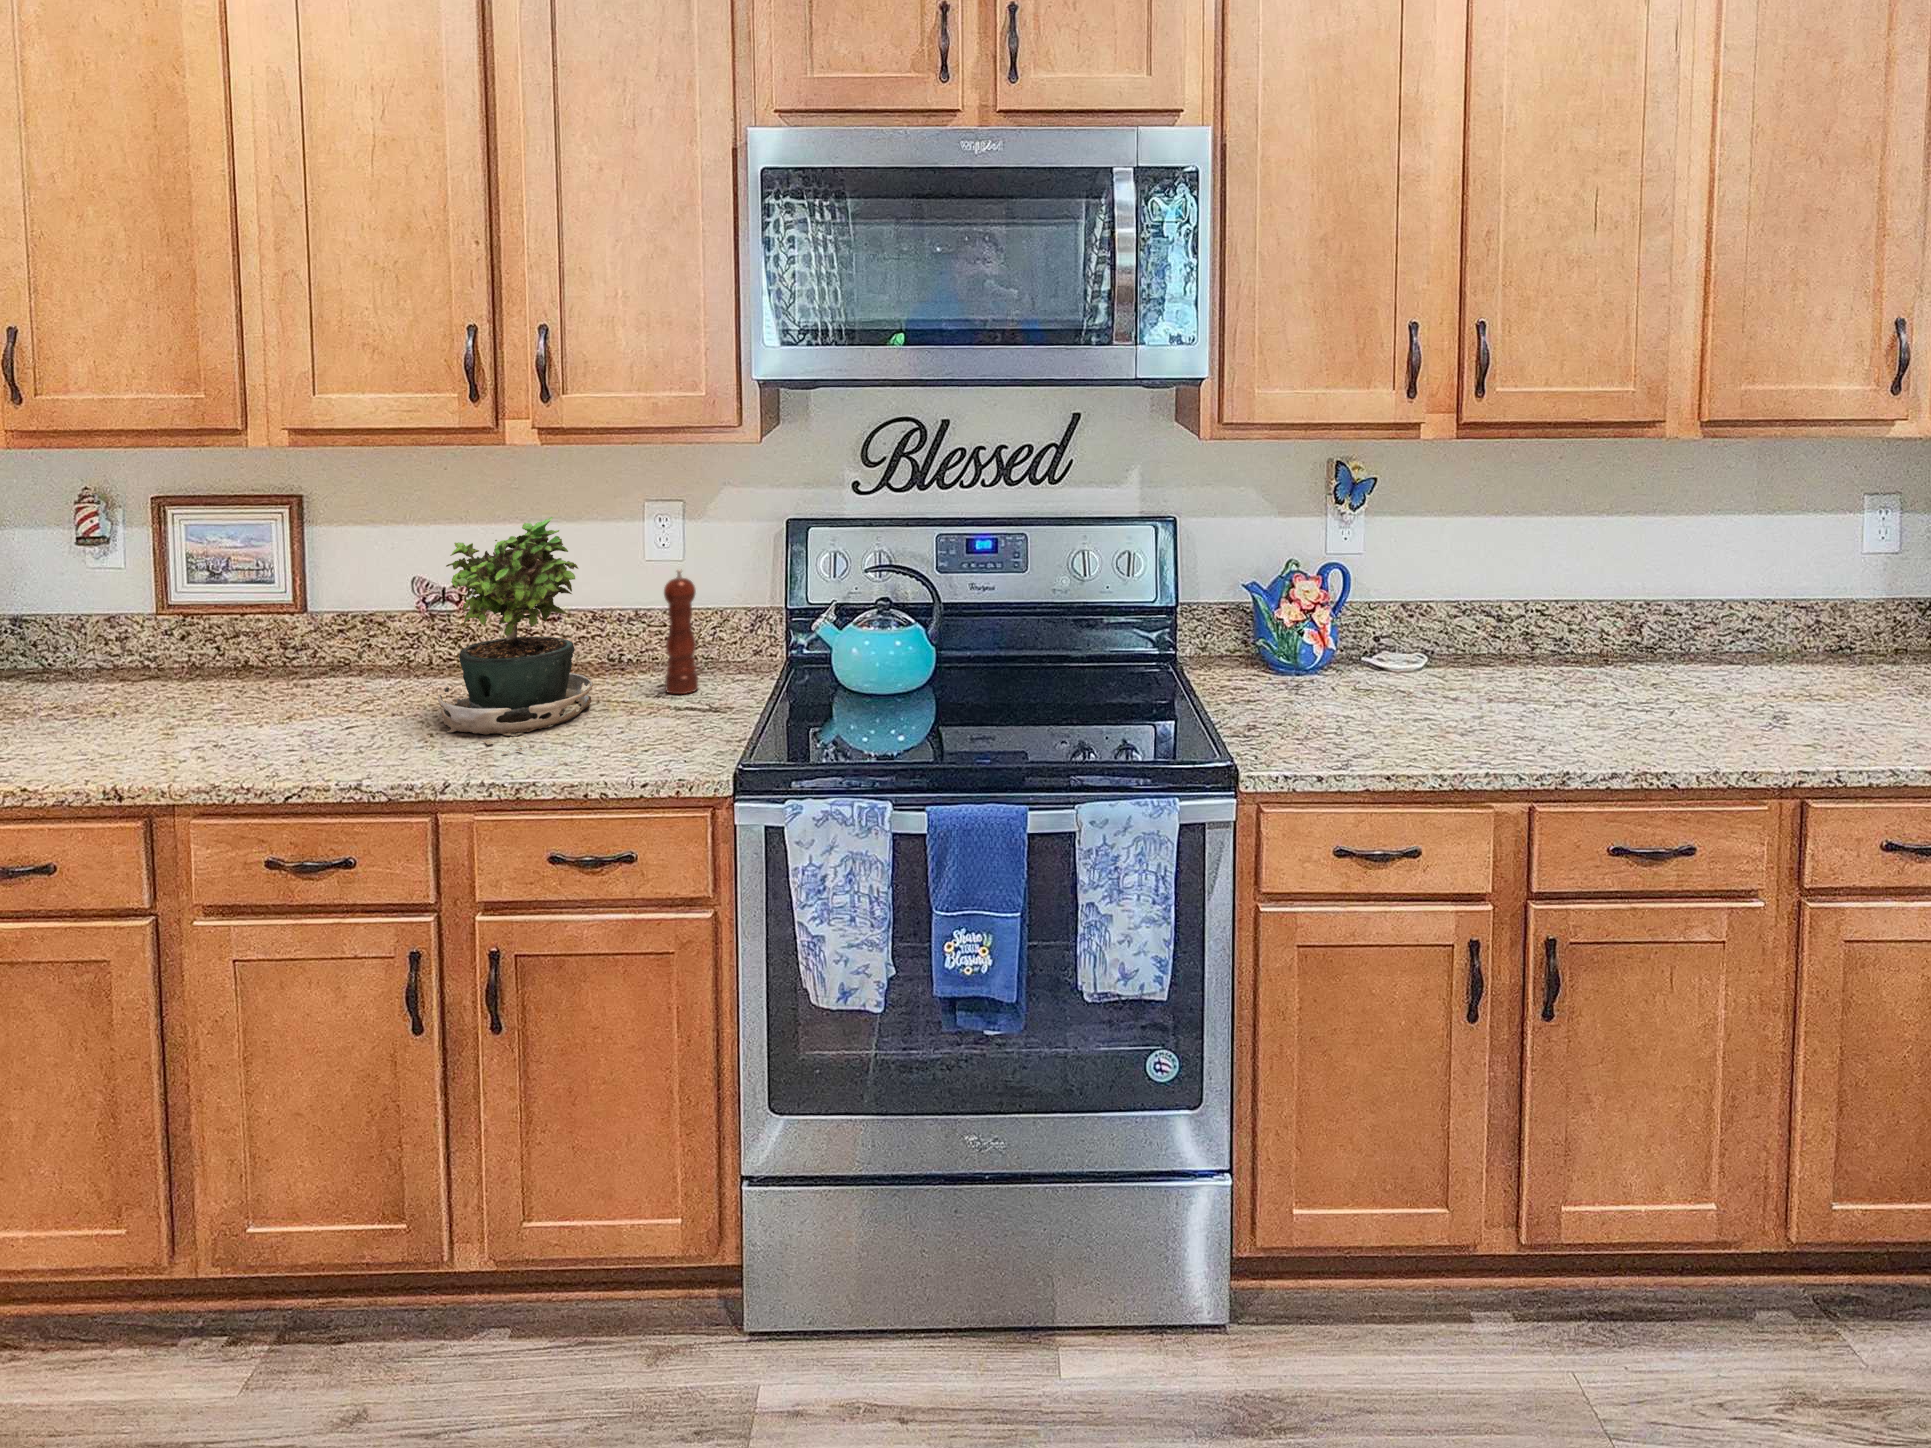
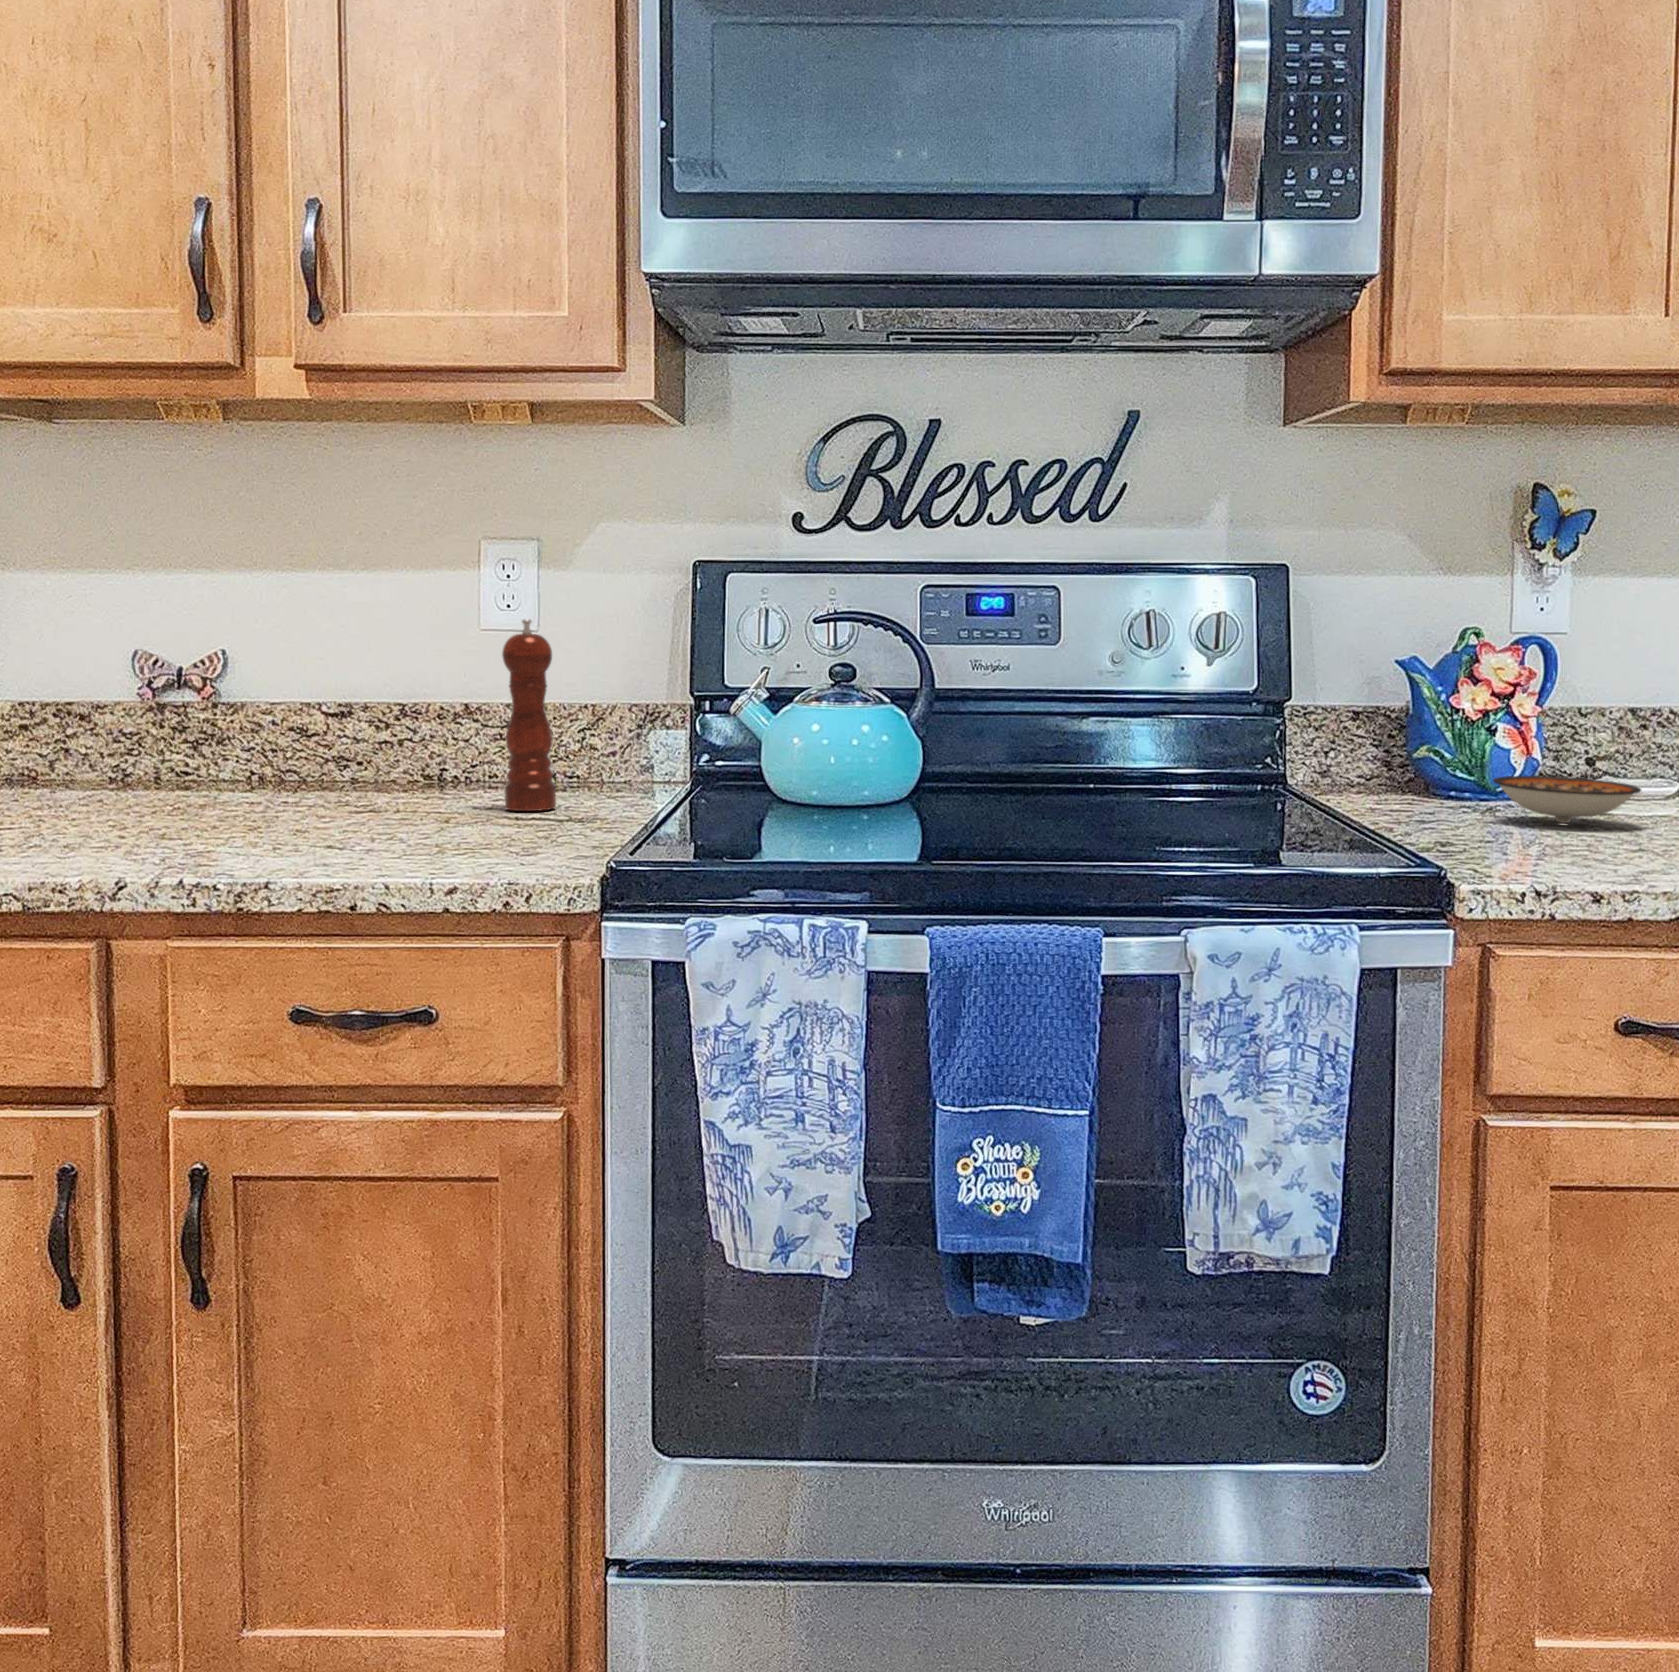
potted plant: present [437,517,593,754] -> none [137,513,389,852]
ceramic bowl: none [1295,662,1384,697] -> present [1493,776,1641,823]

